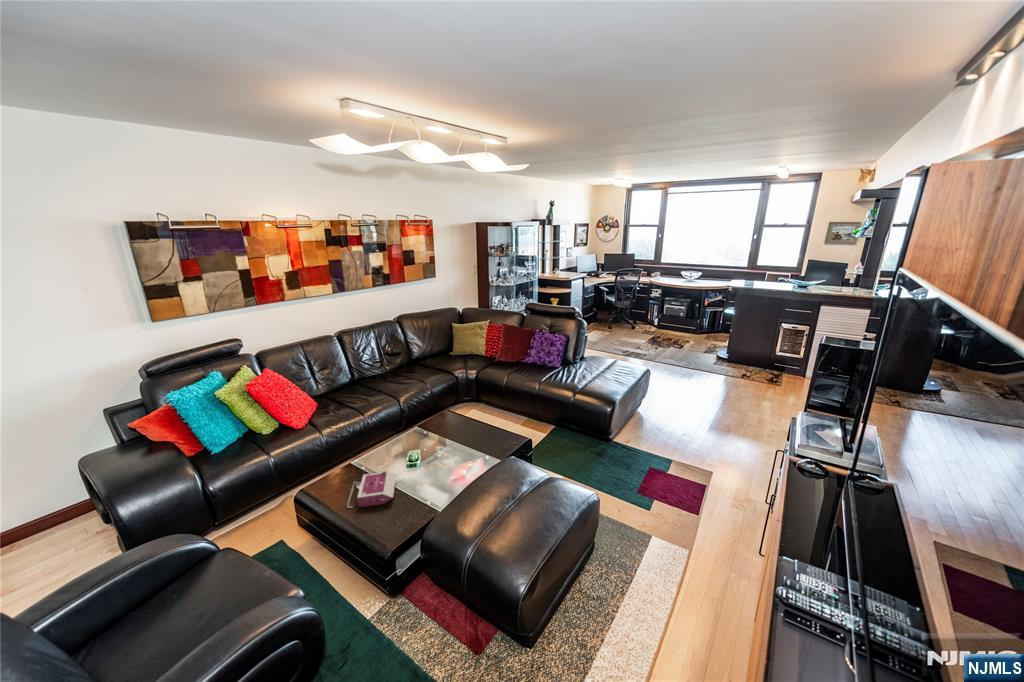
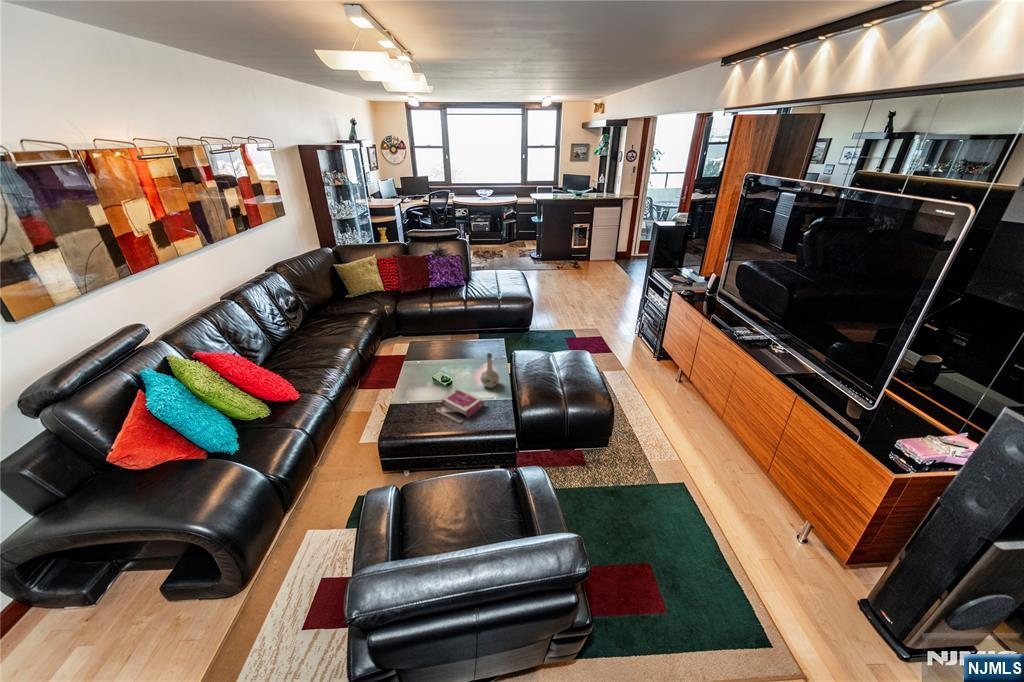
vase: none [421,445,444,487] -> present [480,353,500,388]

